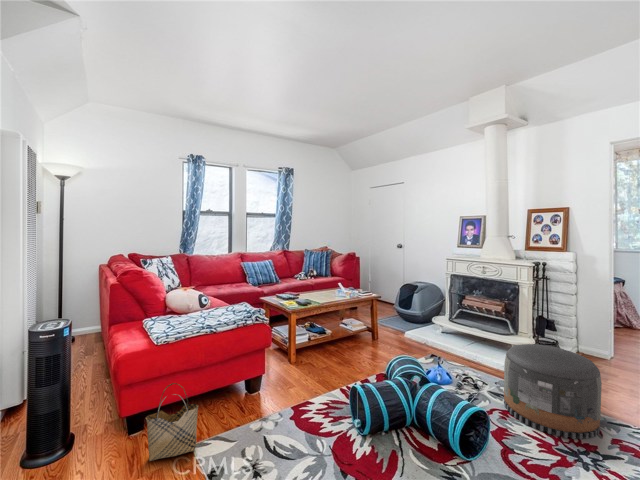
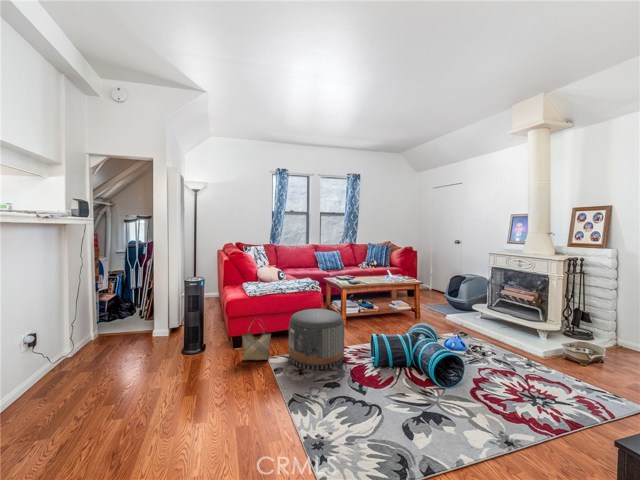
pouf: present [504,344,602,439] -> present [289,309,344,370]

